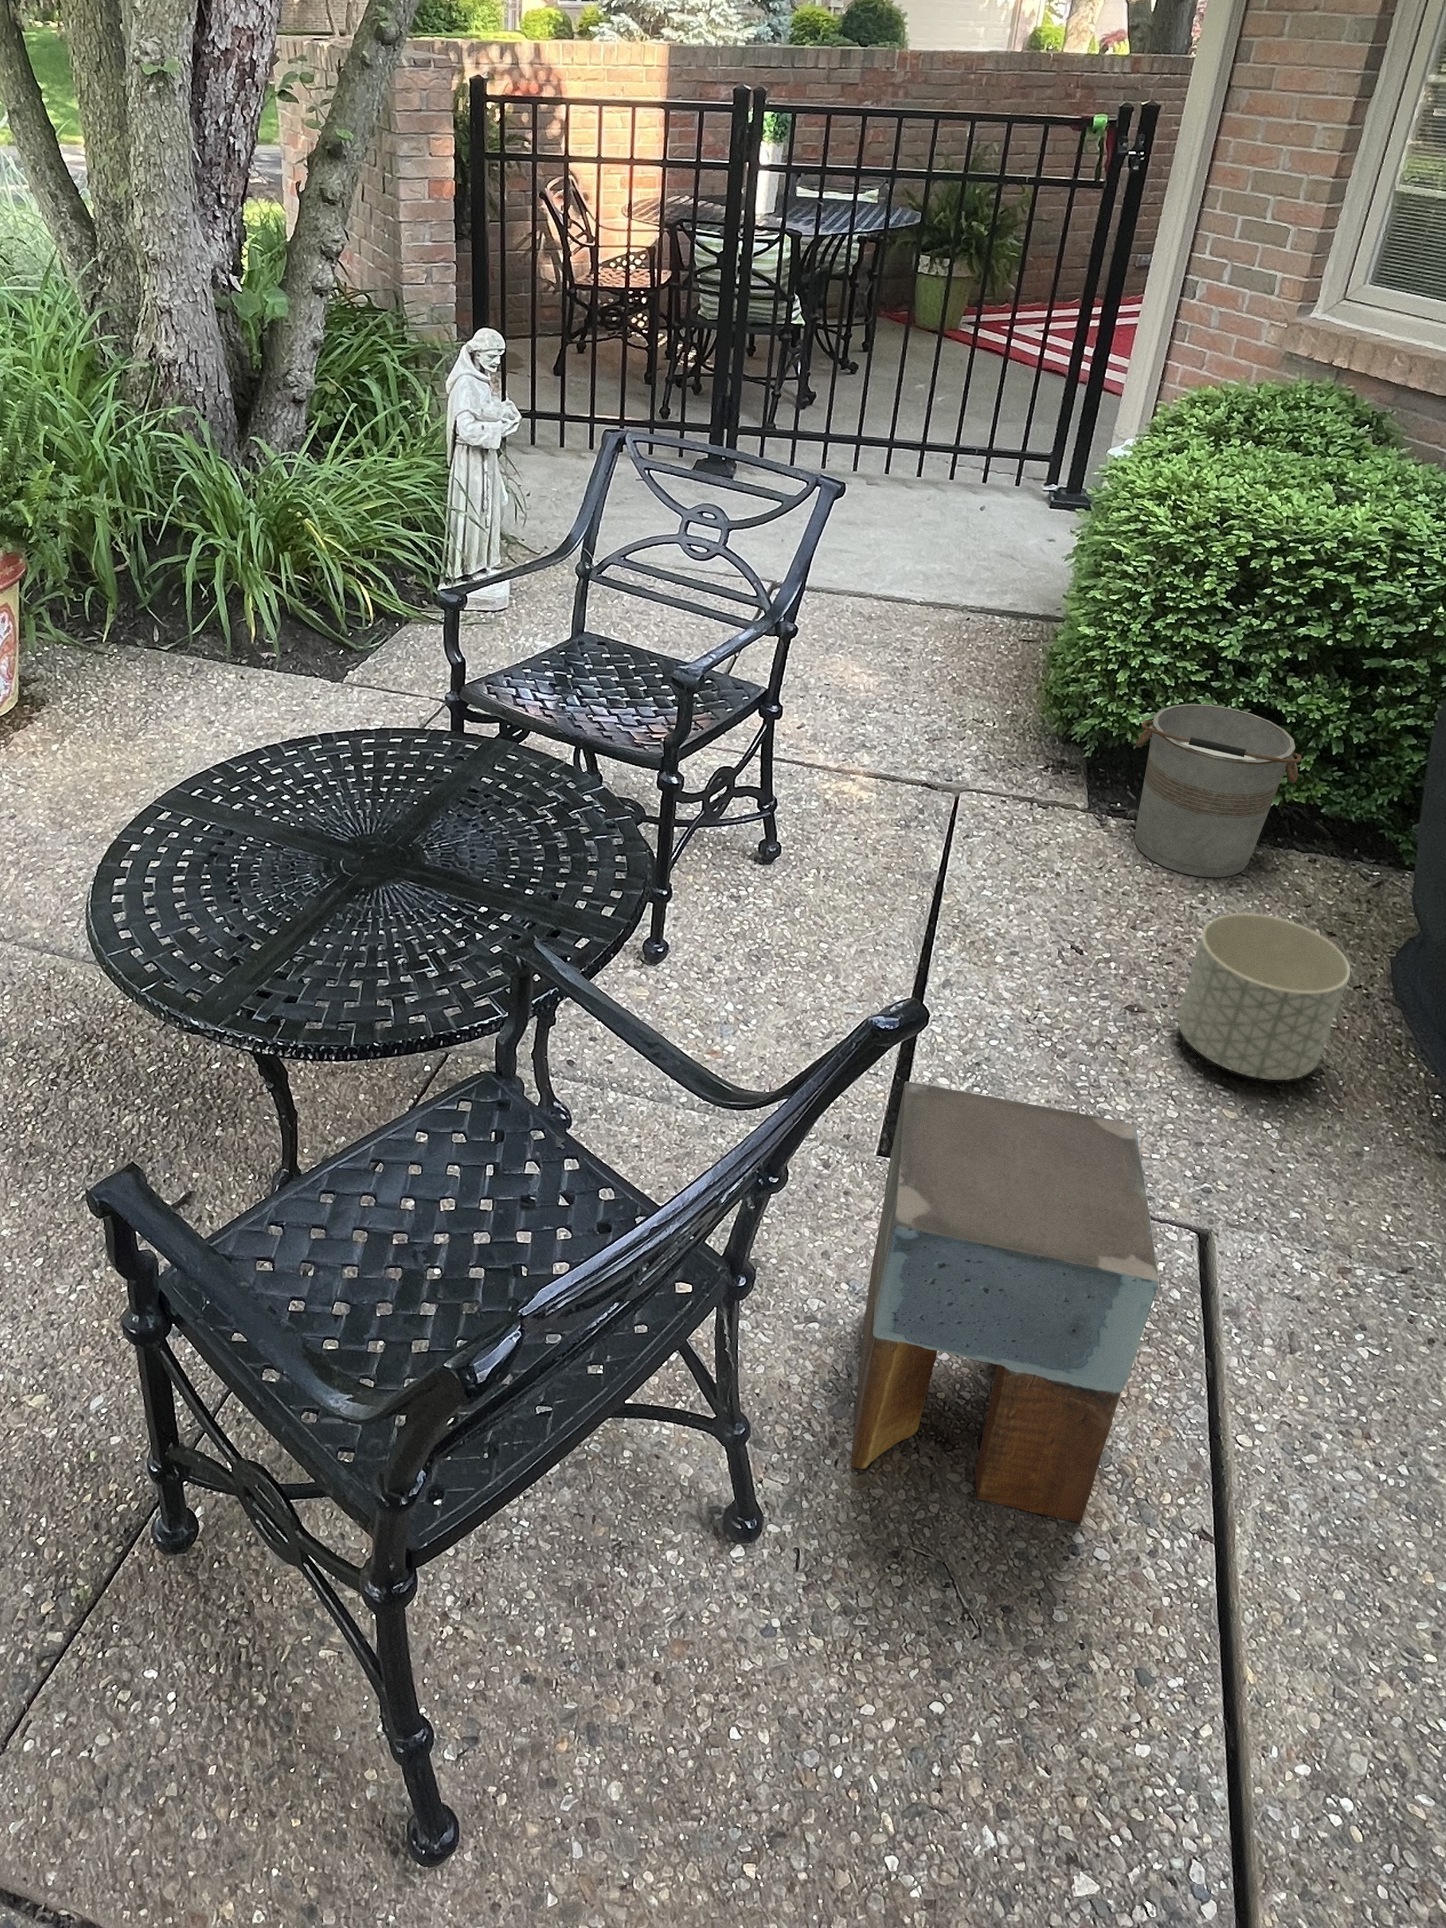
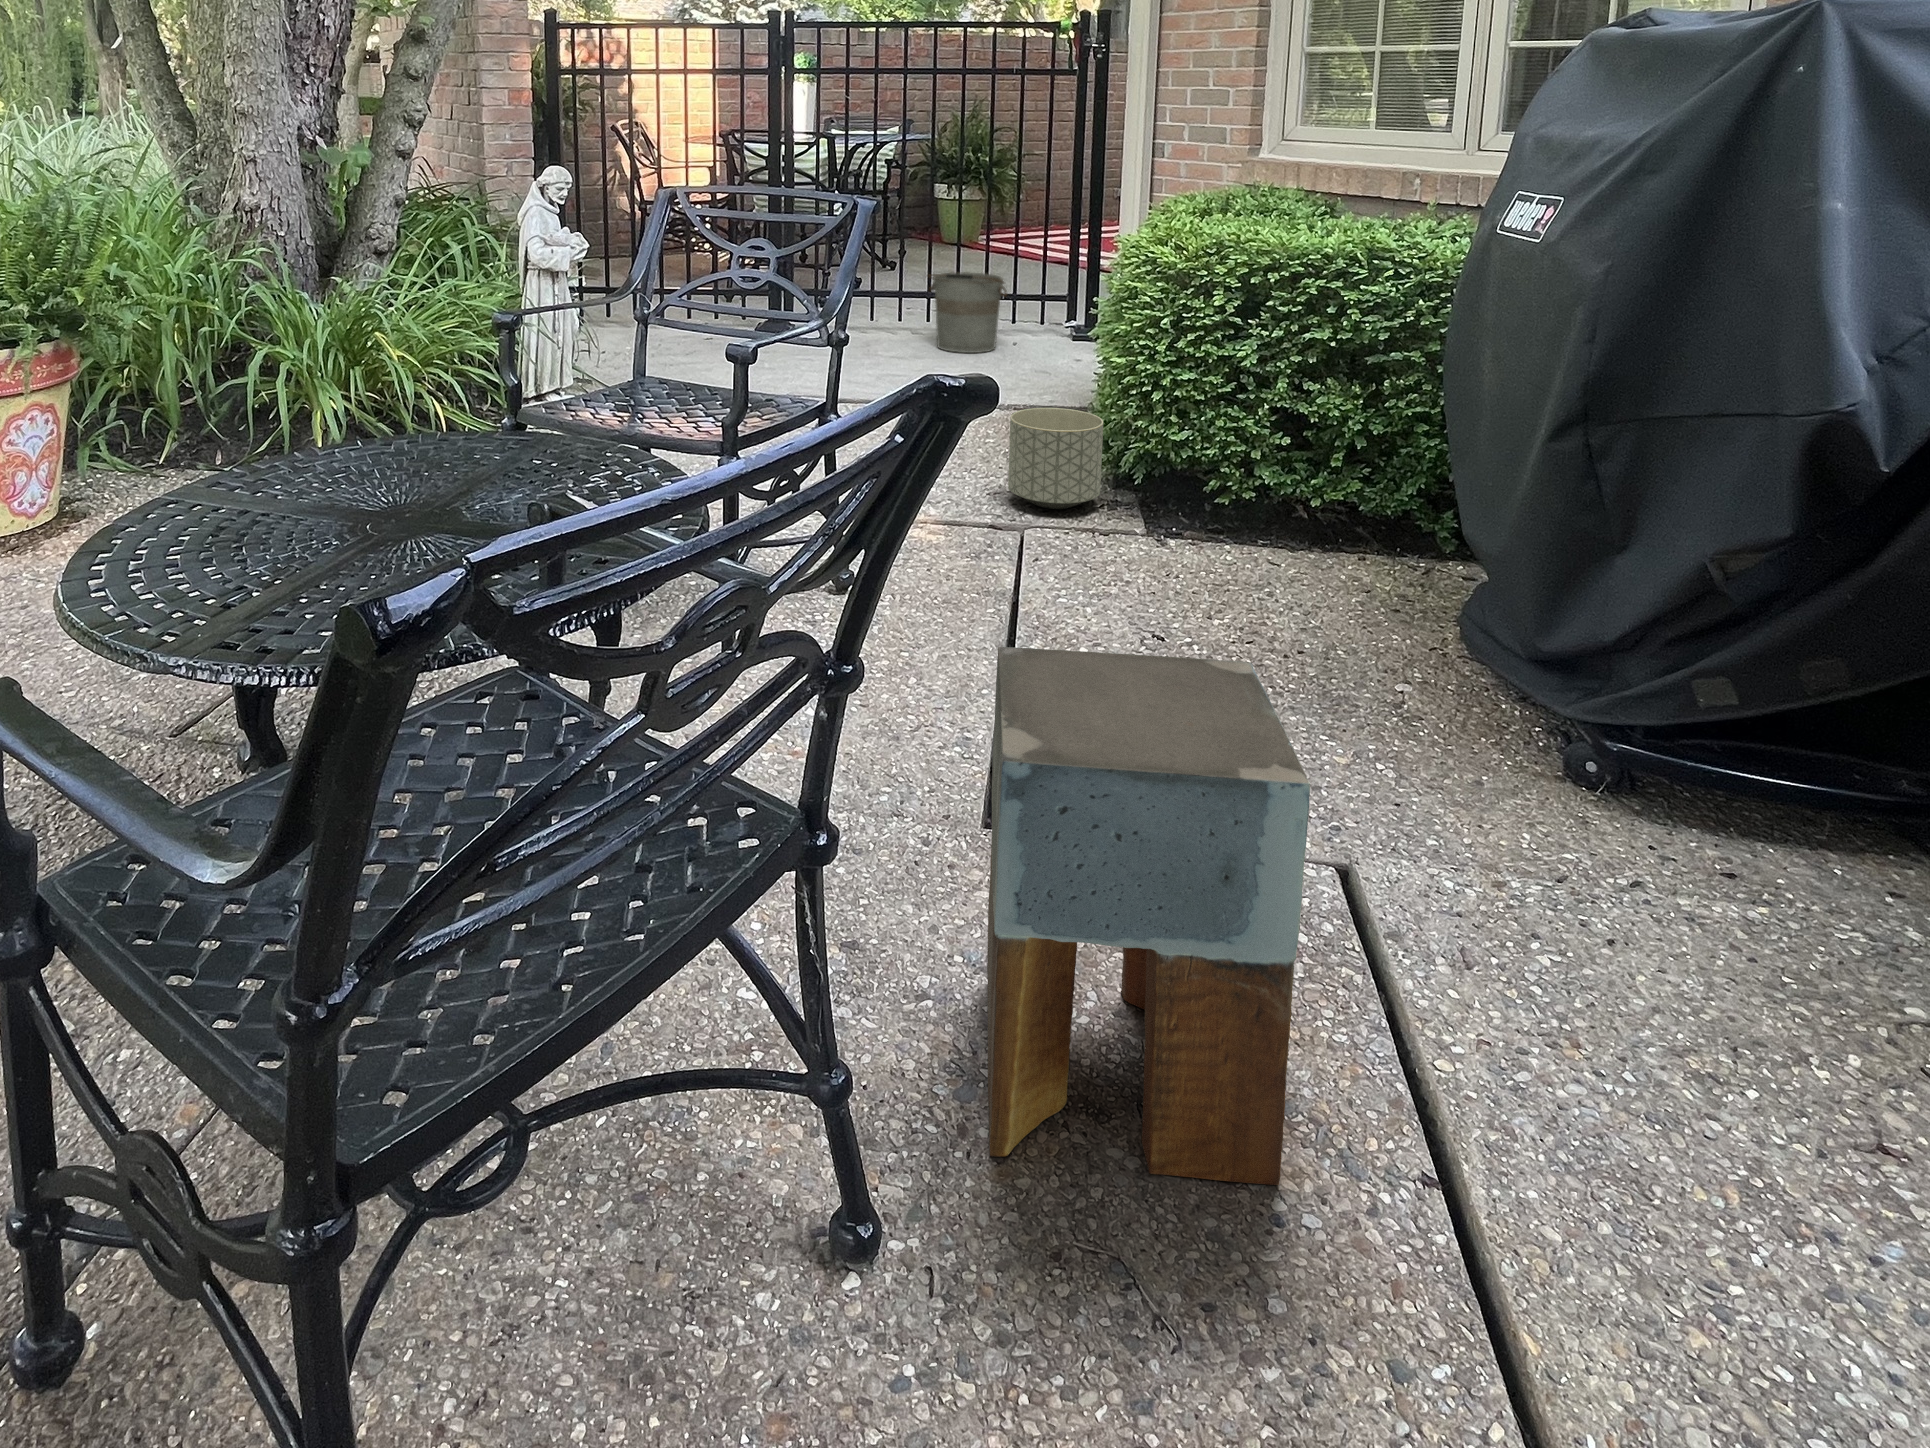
bucket: present [1135,704,1301,878] -> present [928,272,1007,353]
planter: present [1178,913,1350,1080] -> present [1008,408,1103,509]

